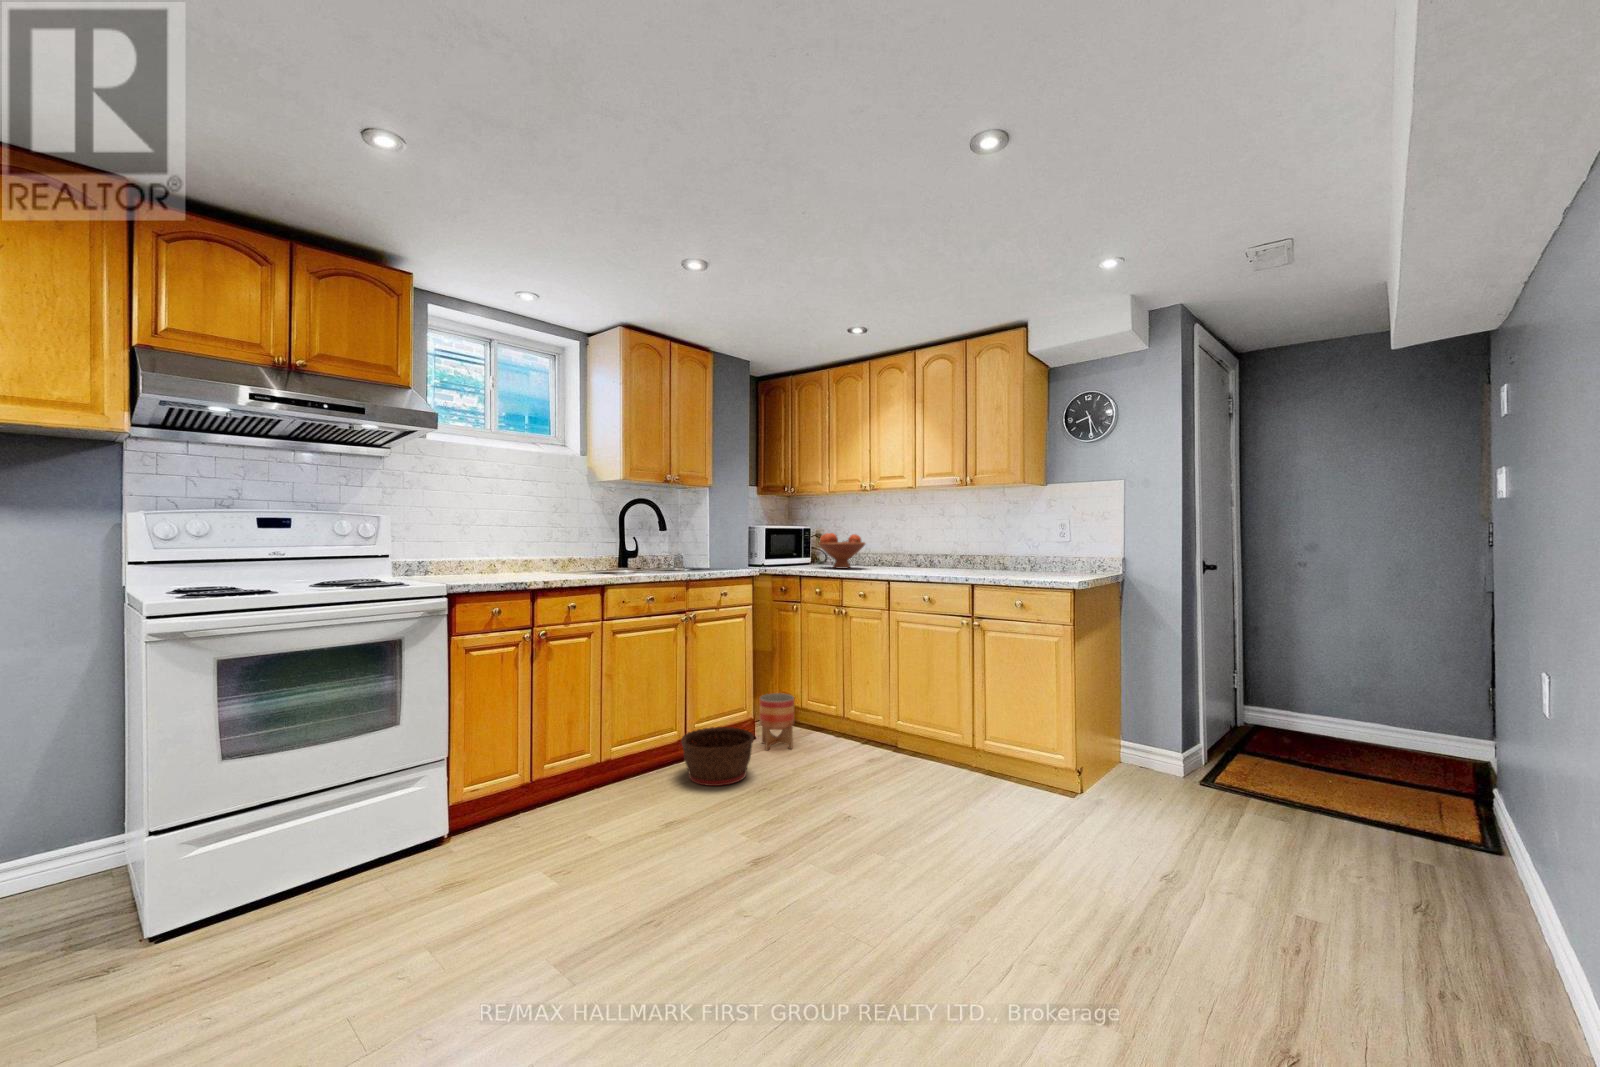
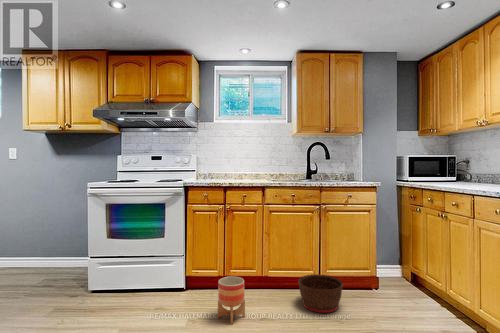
fruit bowl: present [818,533,865,568] -> none [434,158,478,185]
planter: present [760,693,794,750] -> present [218,277,245,324]

